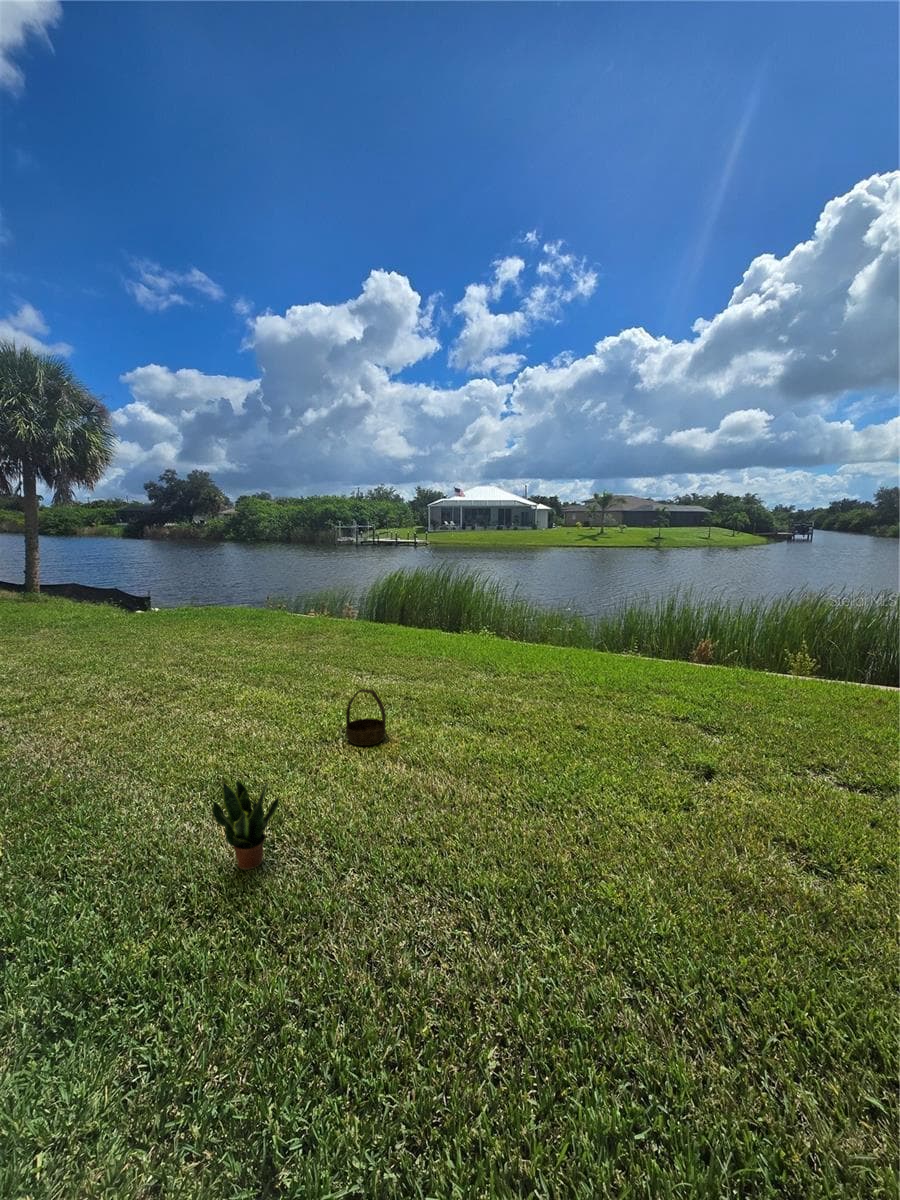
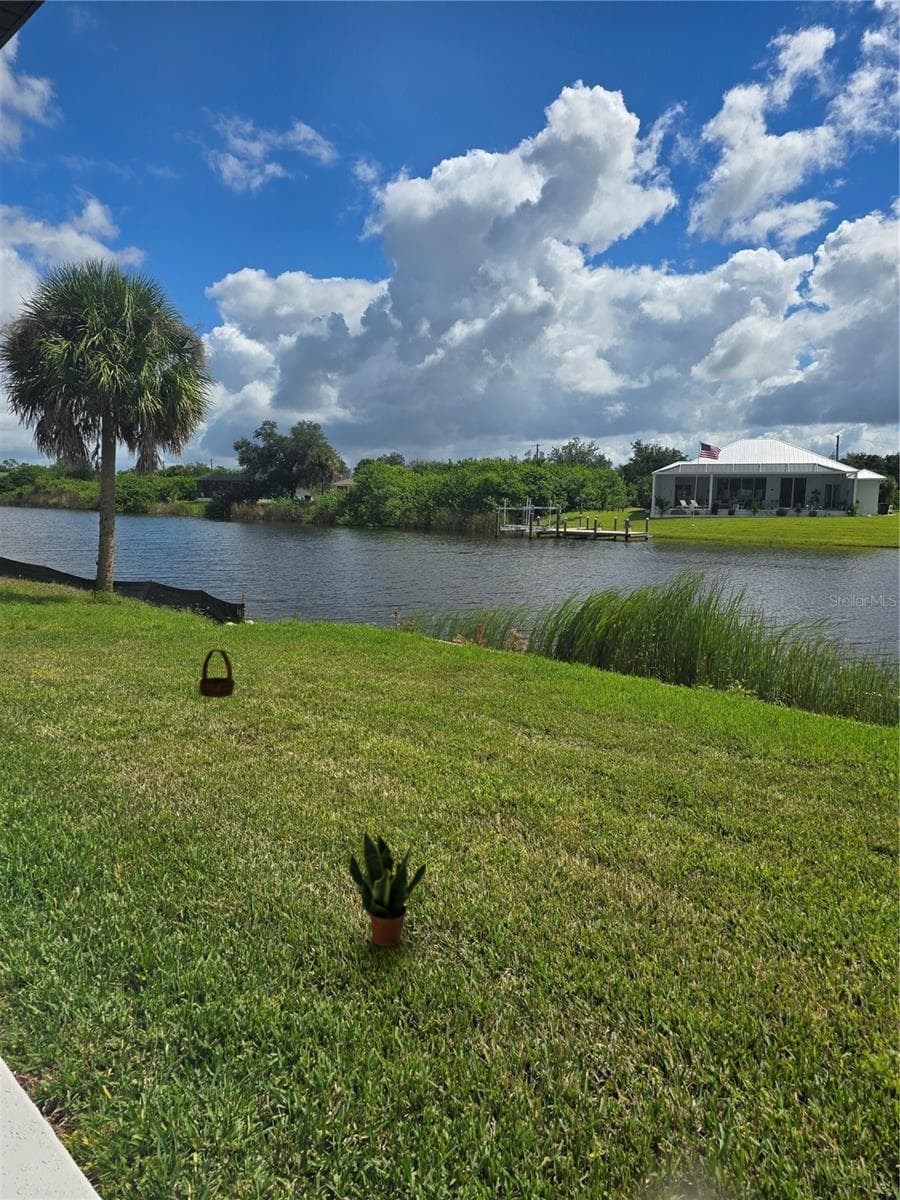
basket: present [346,689,386,746] -> present [199,649,234,696]

